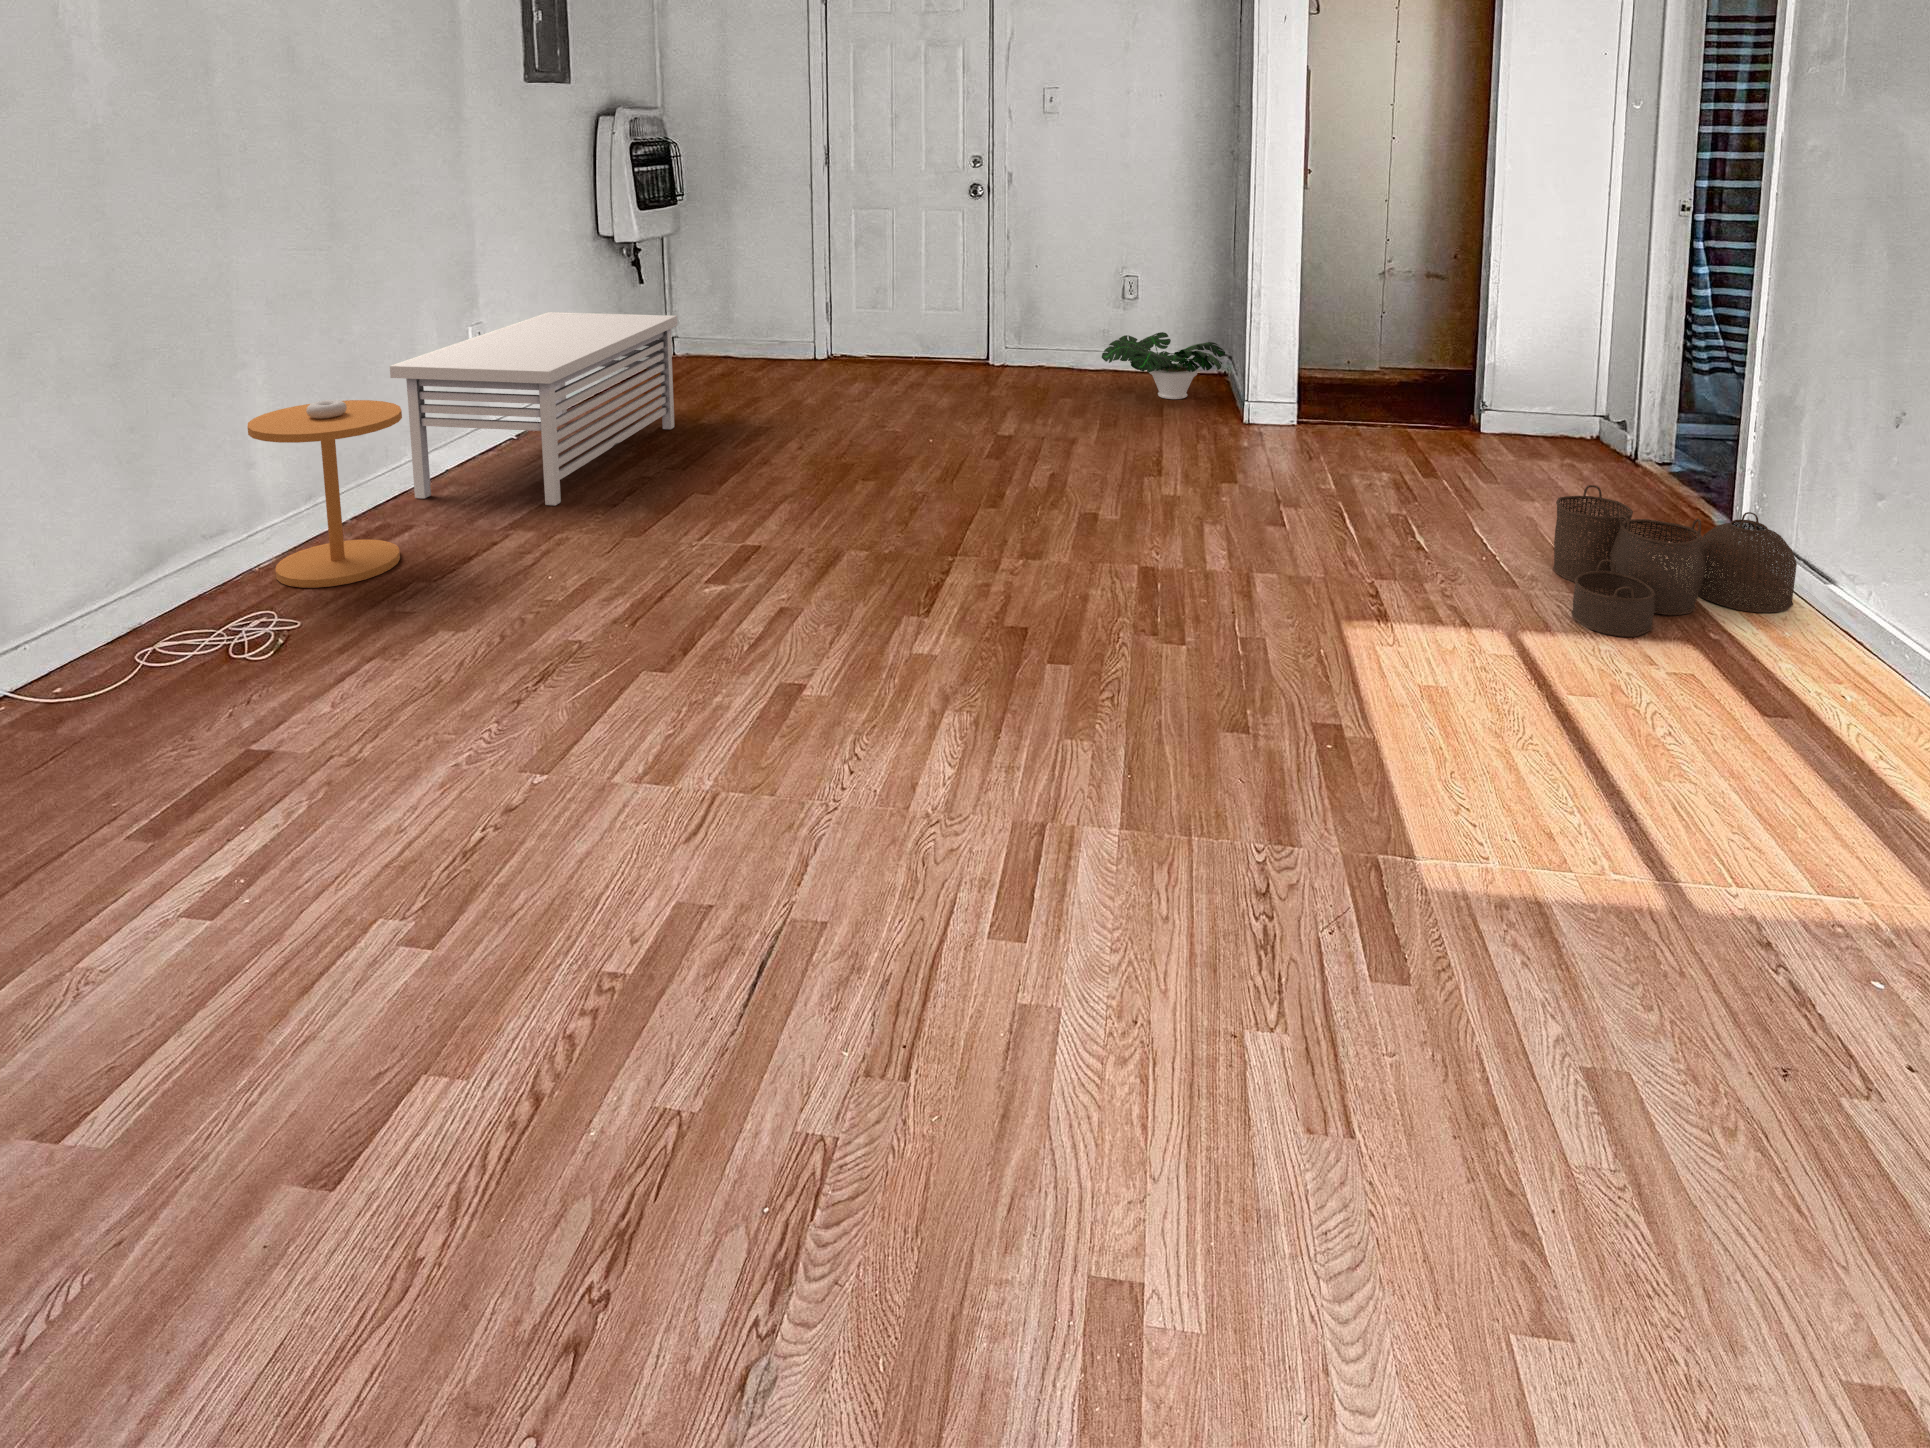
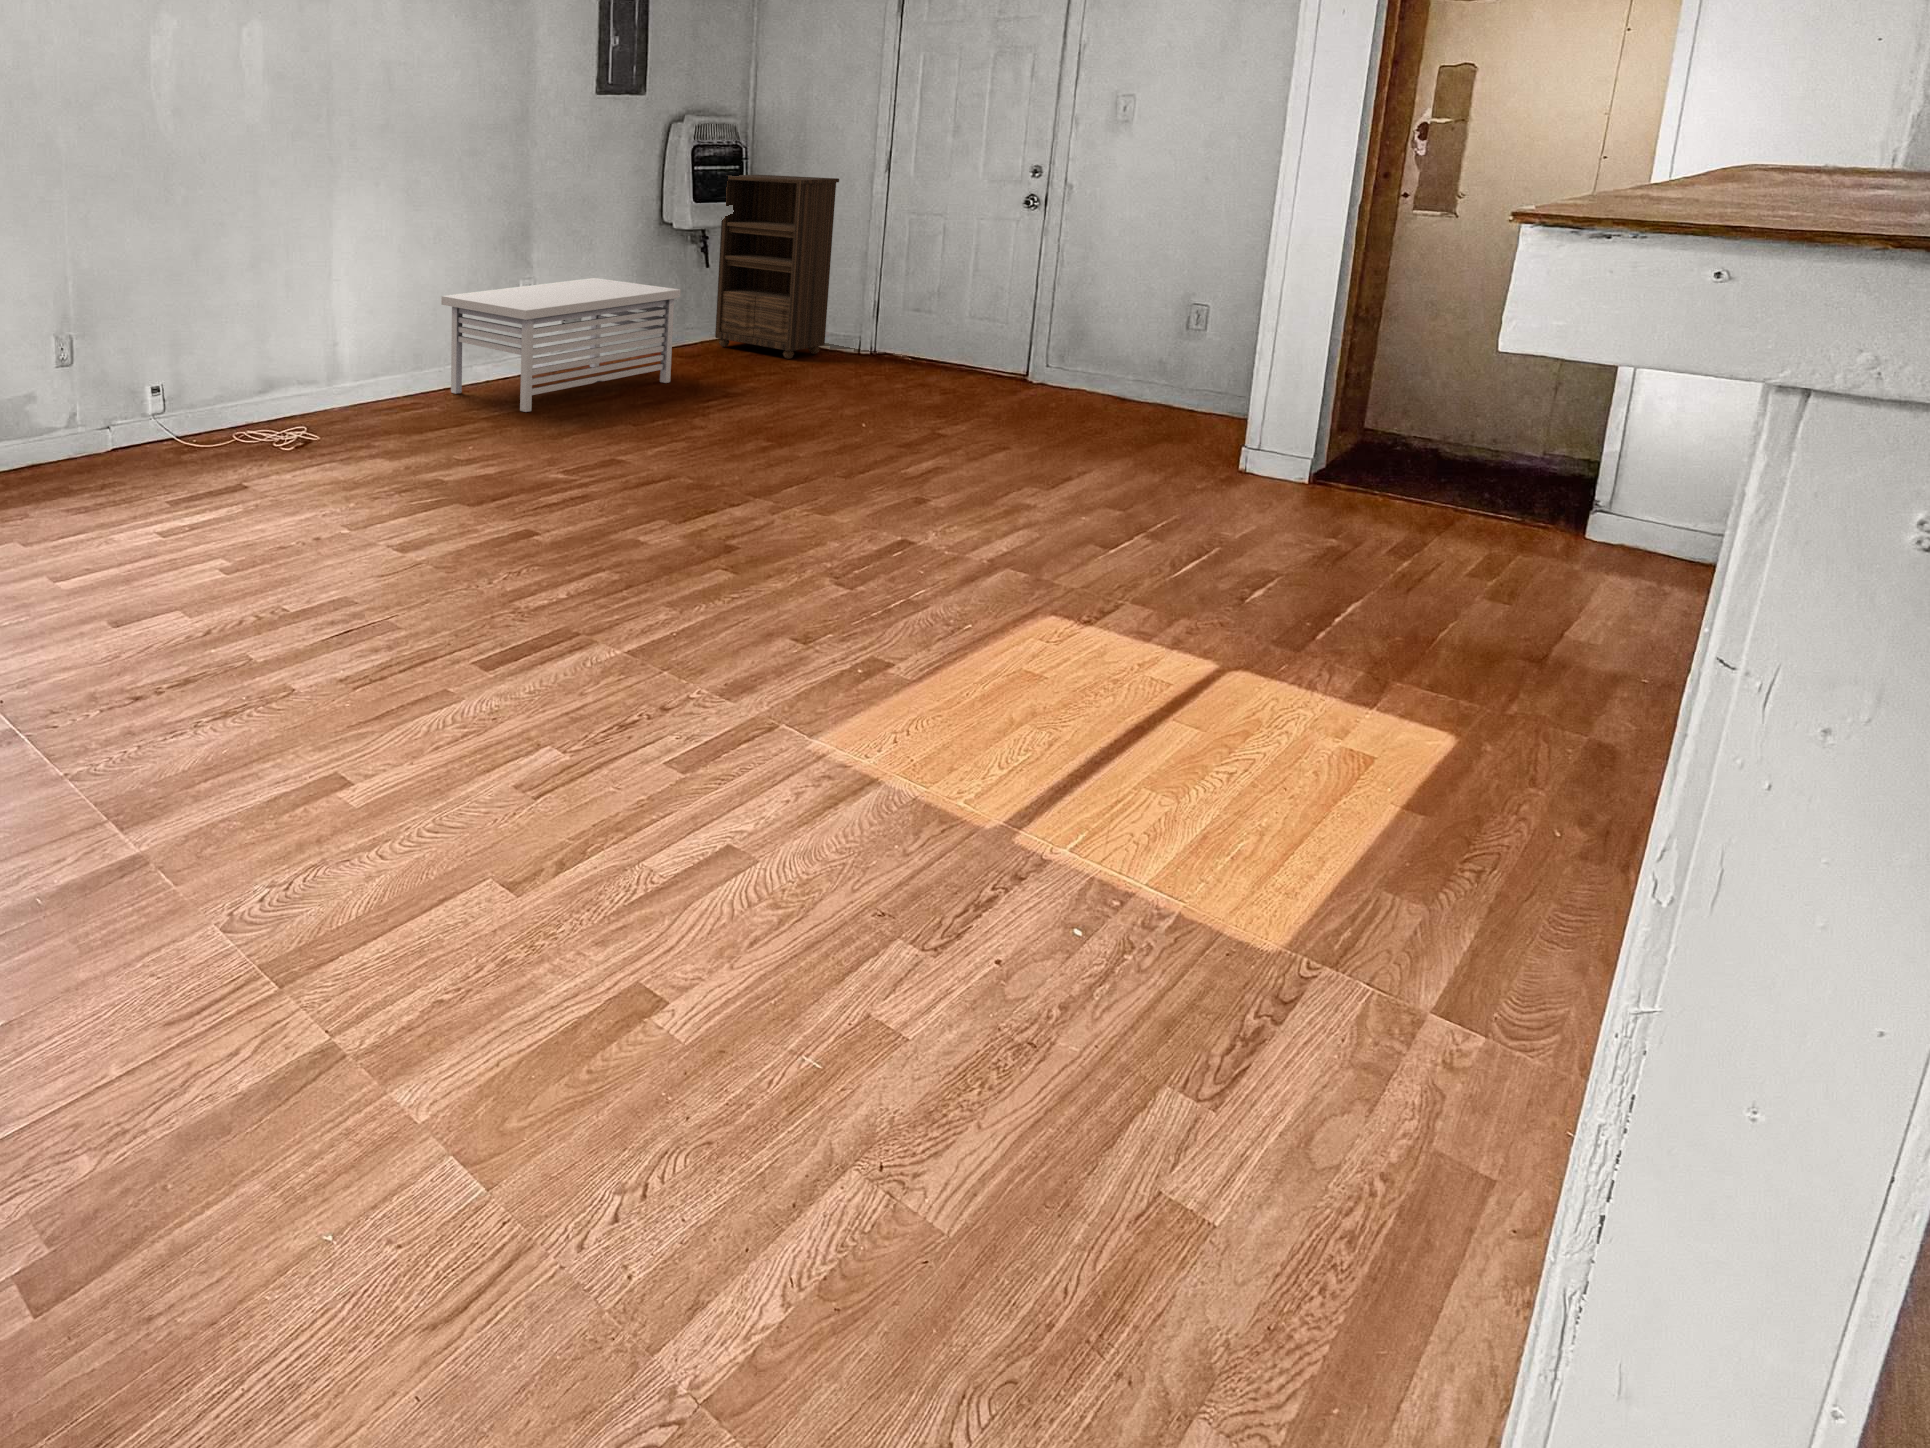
bookshelf: none [653,173,784,376] -> present [715,175,839,359]
potted plant: present [1102,332,1225,399] -> none [1110,364,1275,440]
side table: present [247,400,402,588] -> none [326,307,415,427]
woven basket: present [1553,485,1797,637] -> none [1316,567,1721,766]

